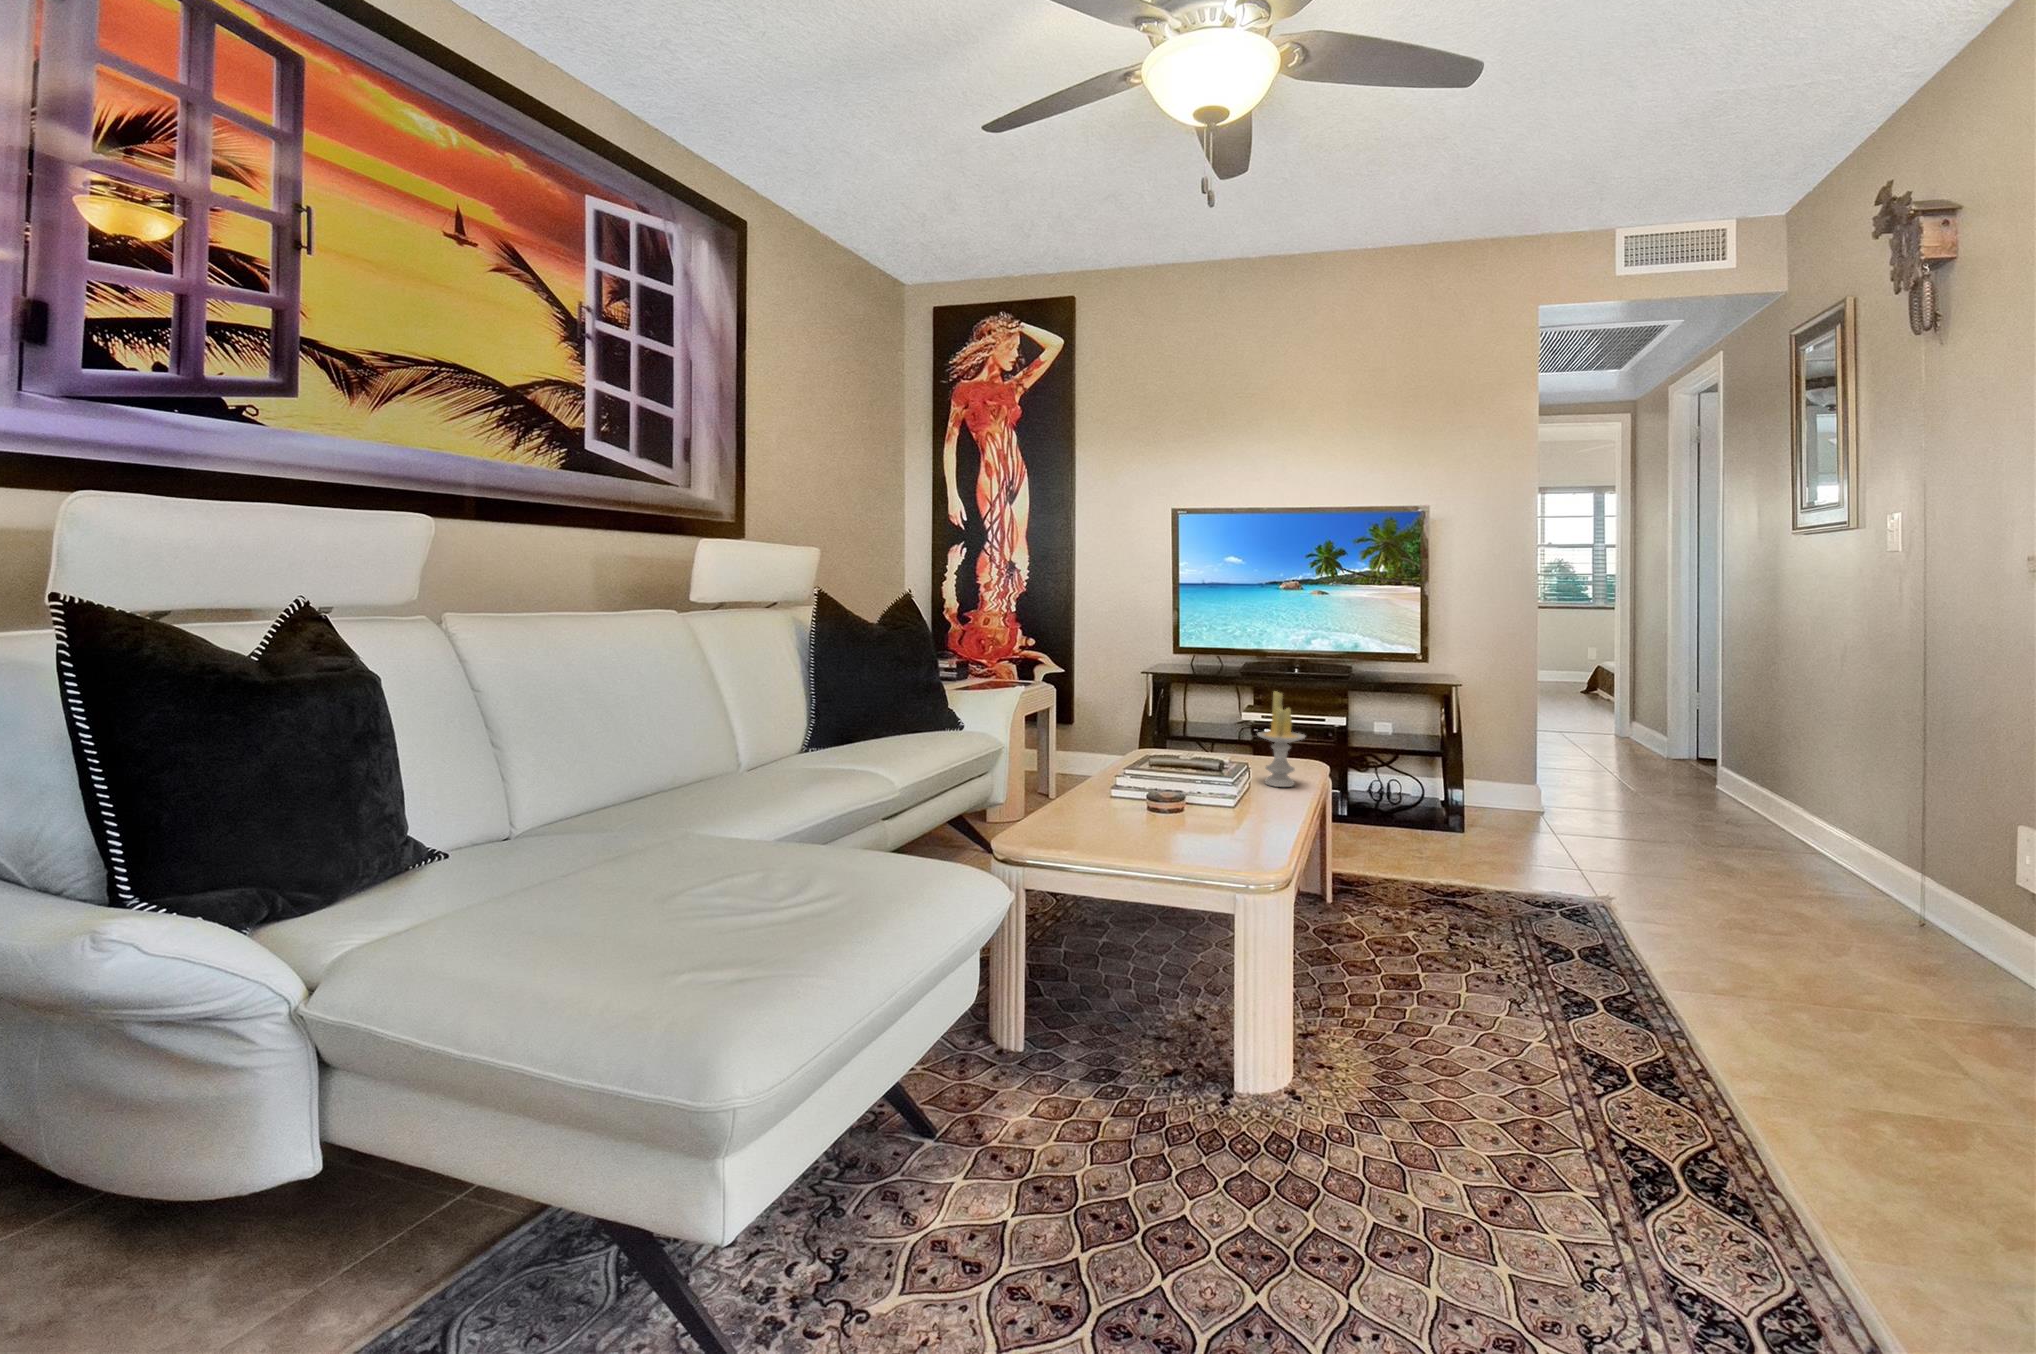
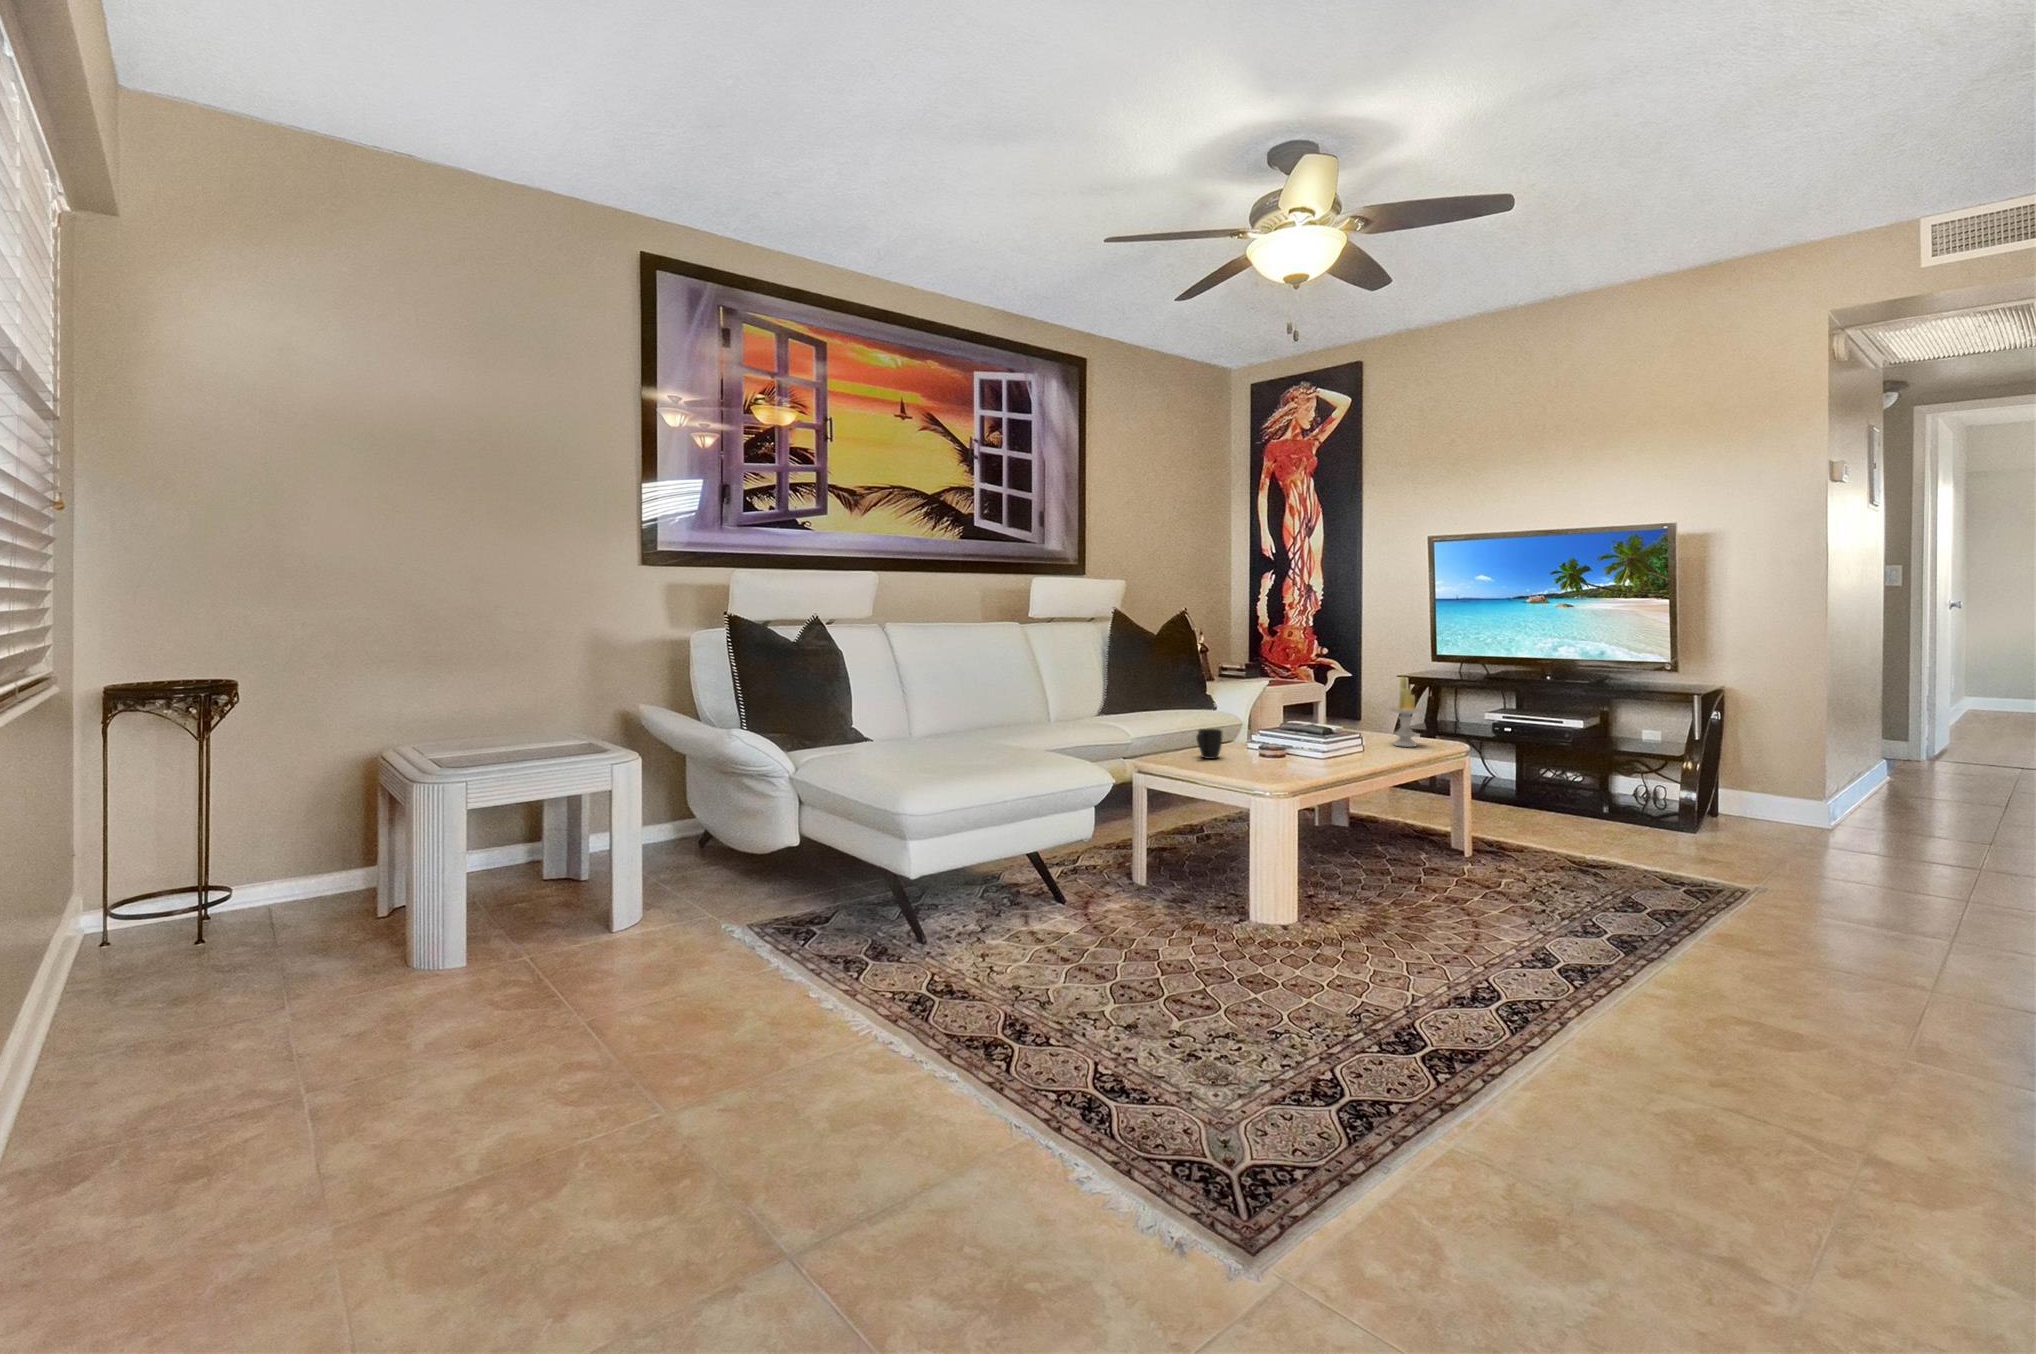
mug: none [1061,788,1100,839] -> present [1196,729,1222,759]

